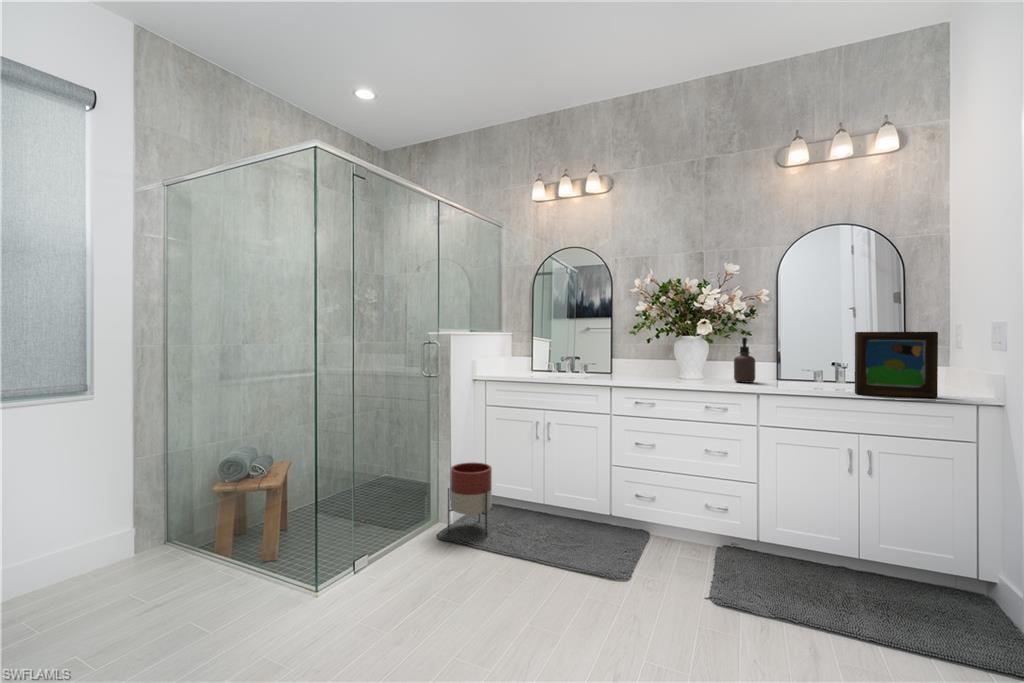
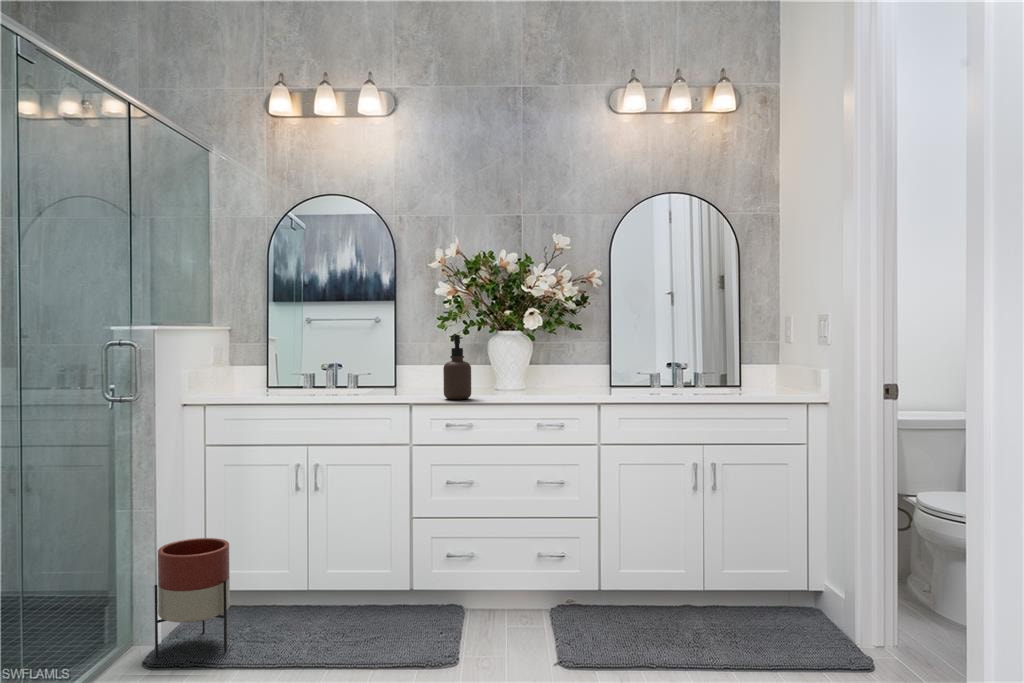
picture frame: present [855,332,938,398] -> none [700,327,777,400]
soap dispenser: present [734,337,755,383] -> present [443,335,471,399]

